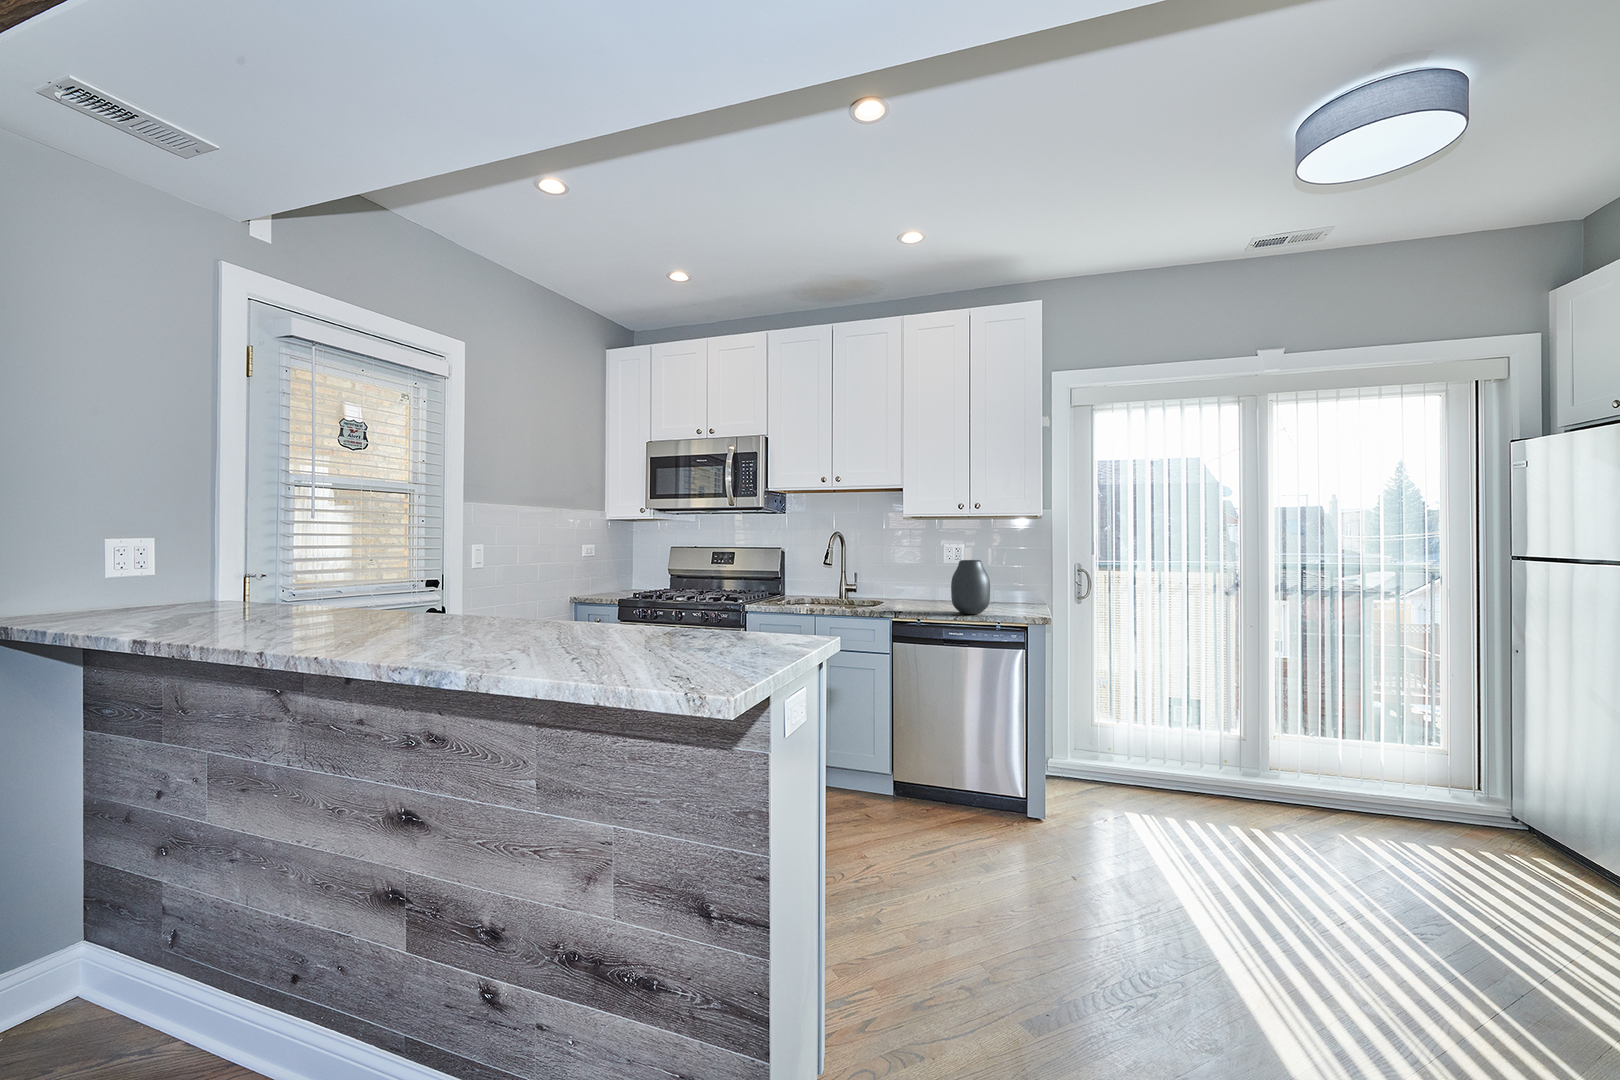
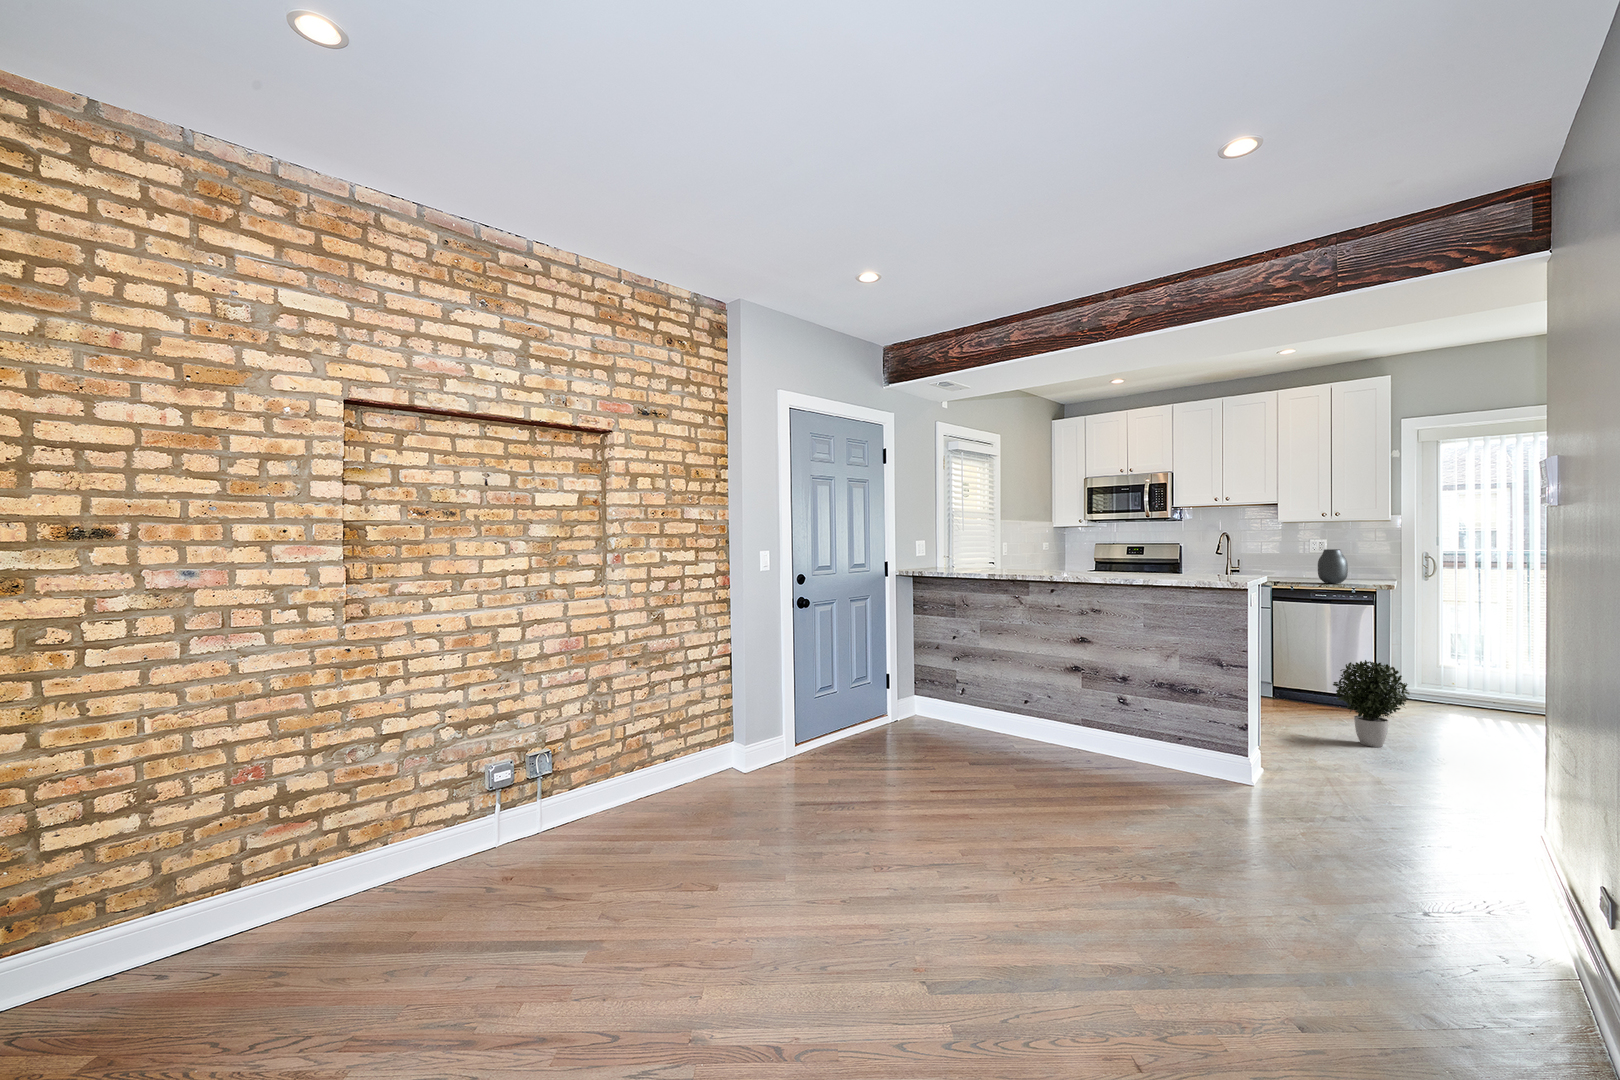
potted plant: none [968,777,1089,950] -> present [1333,660,1409,747]

